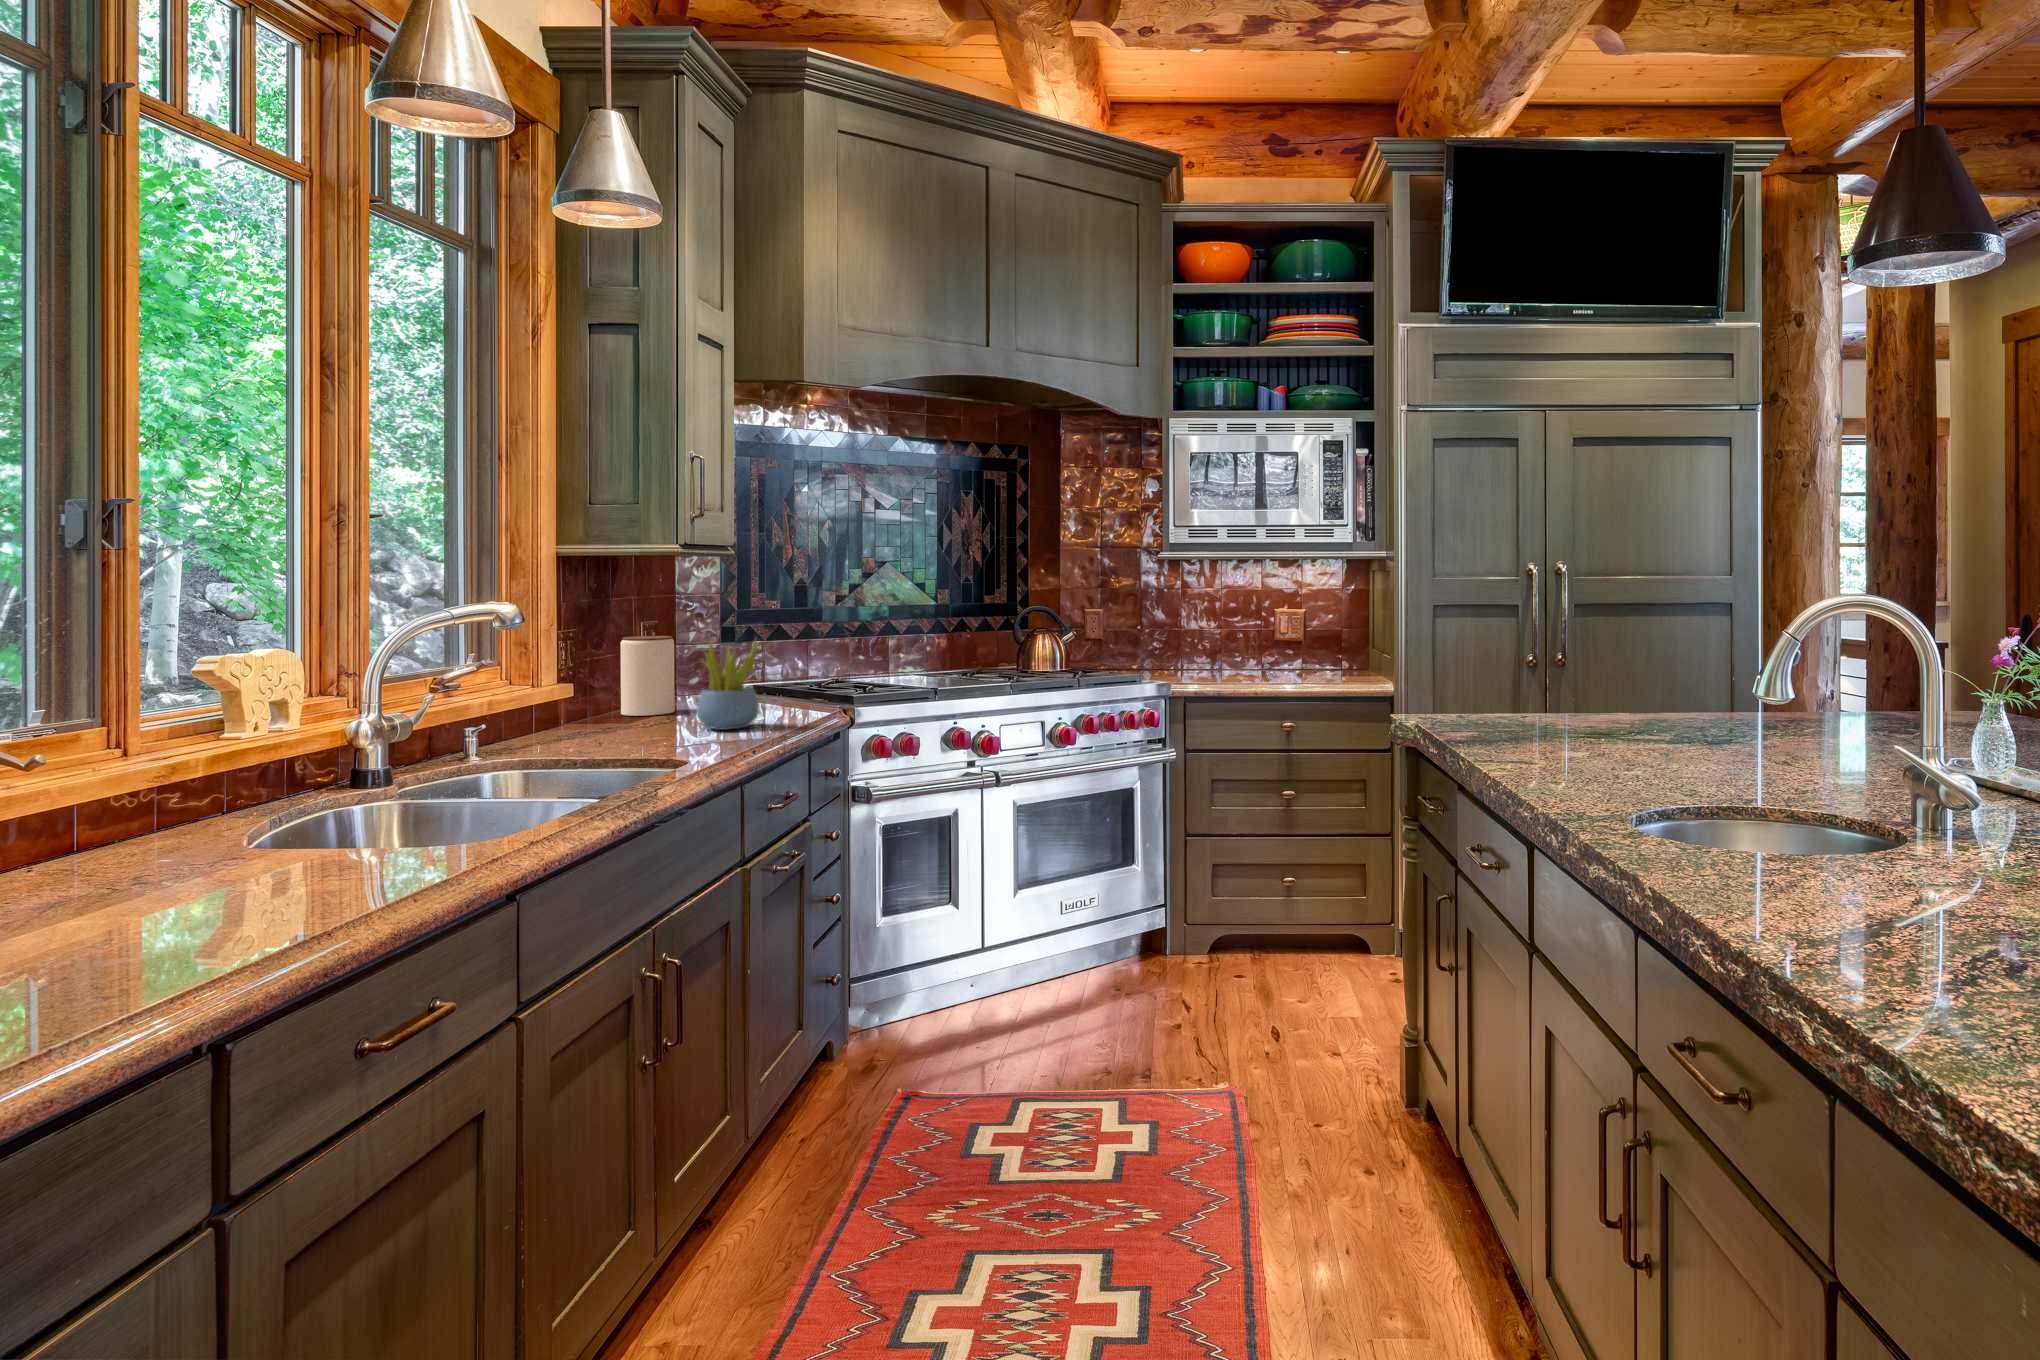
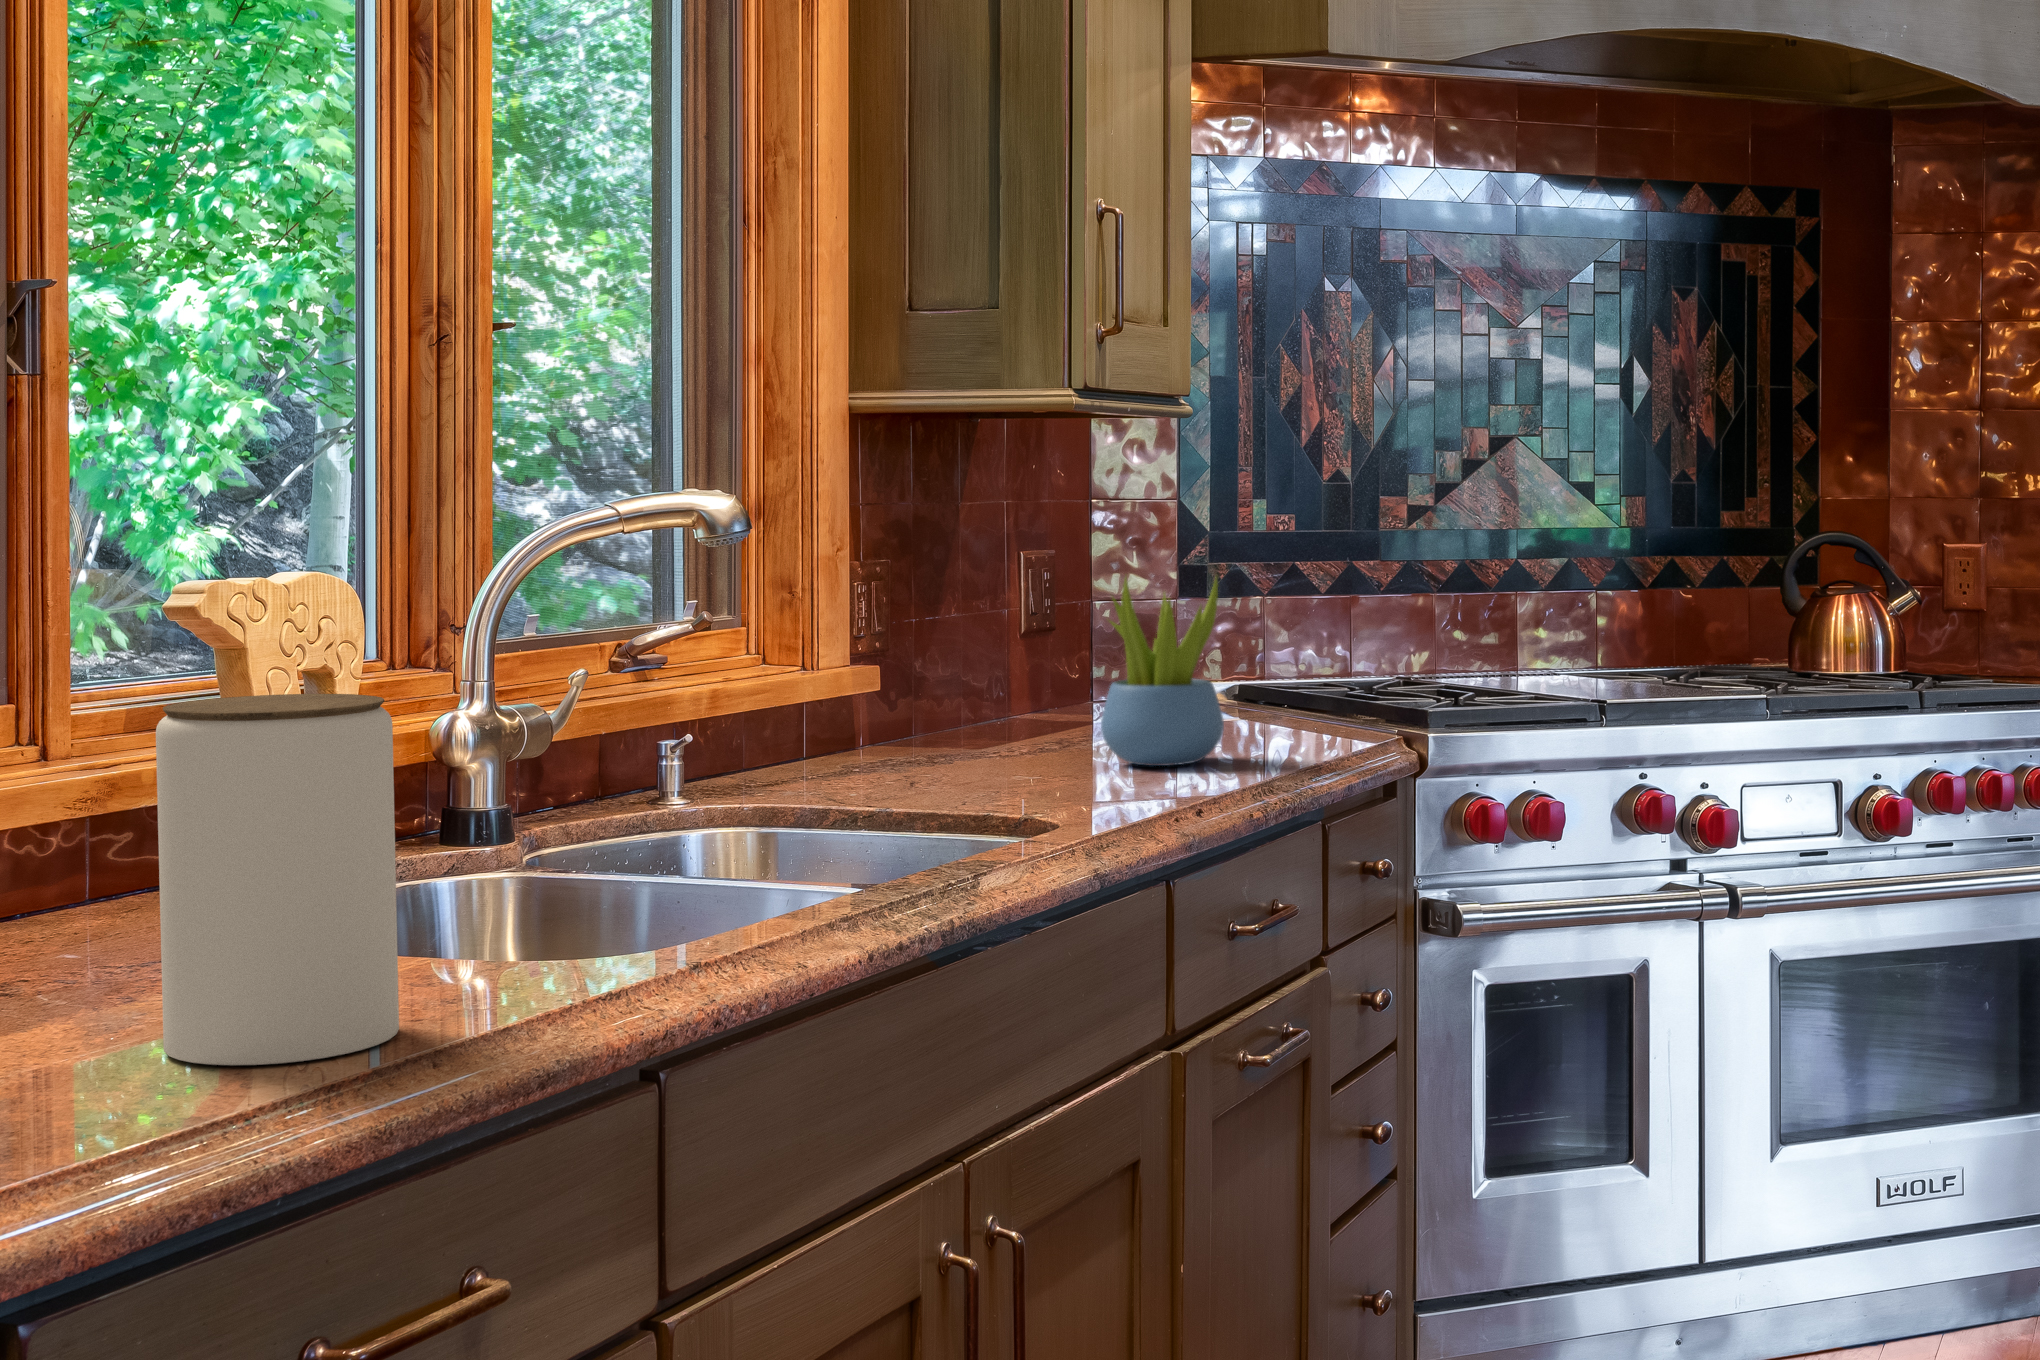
jar: present [620,636,675,716] -> present [156,694,399,1065]

